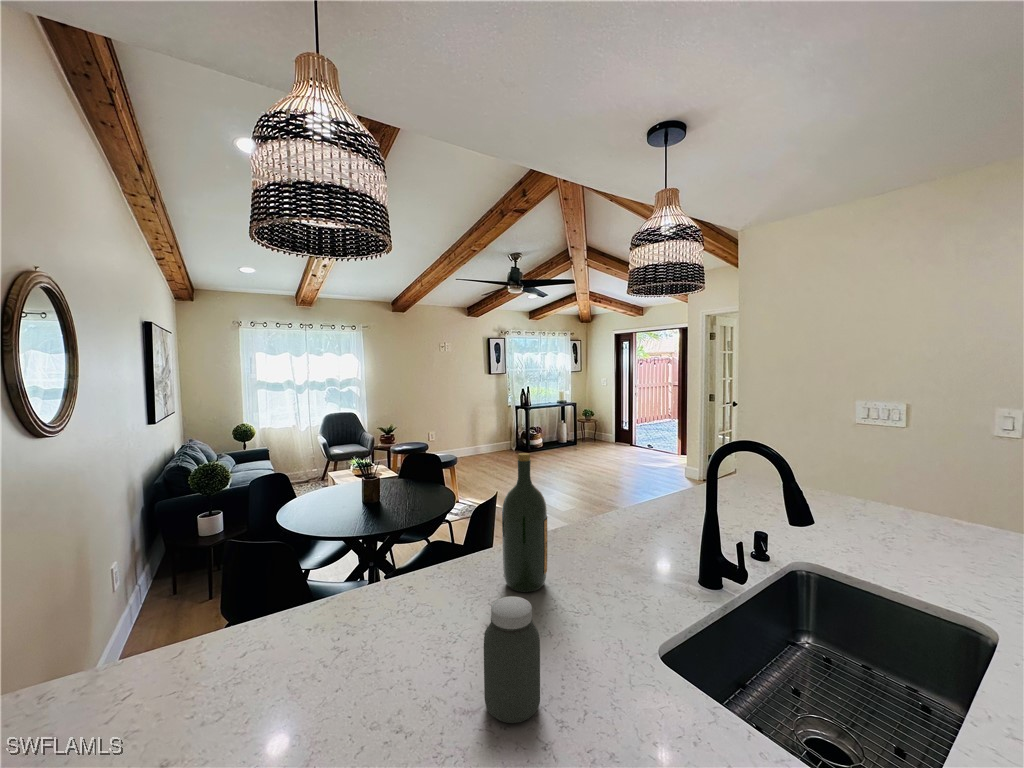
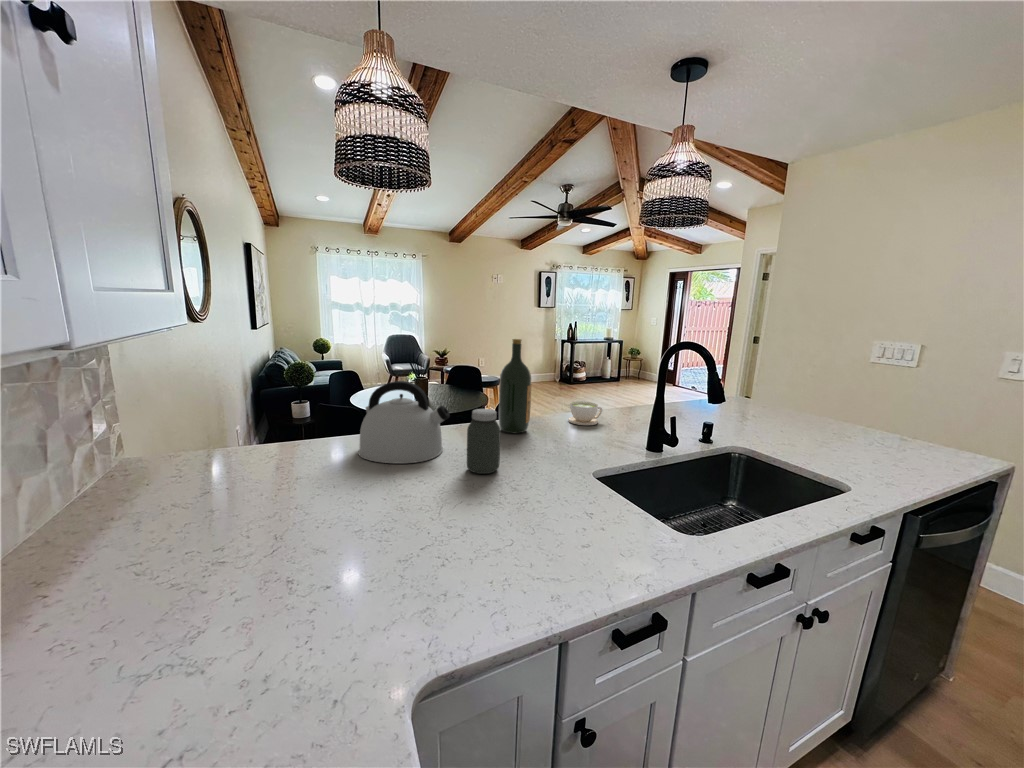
coffee cup: none [589,522,633,560] -> present [568,401,602,425]
kettle: none [289,549,444,714] -> present [358,381,450,463]

